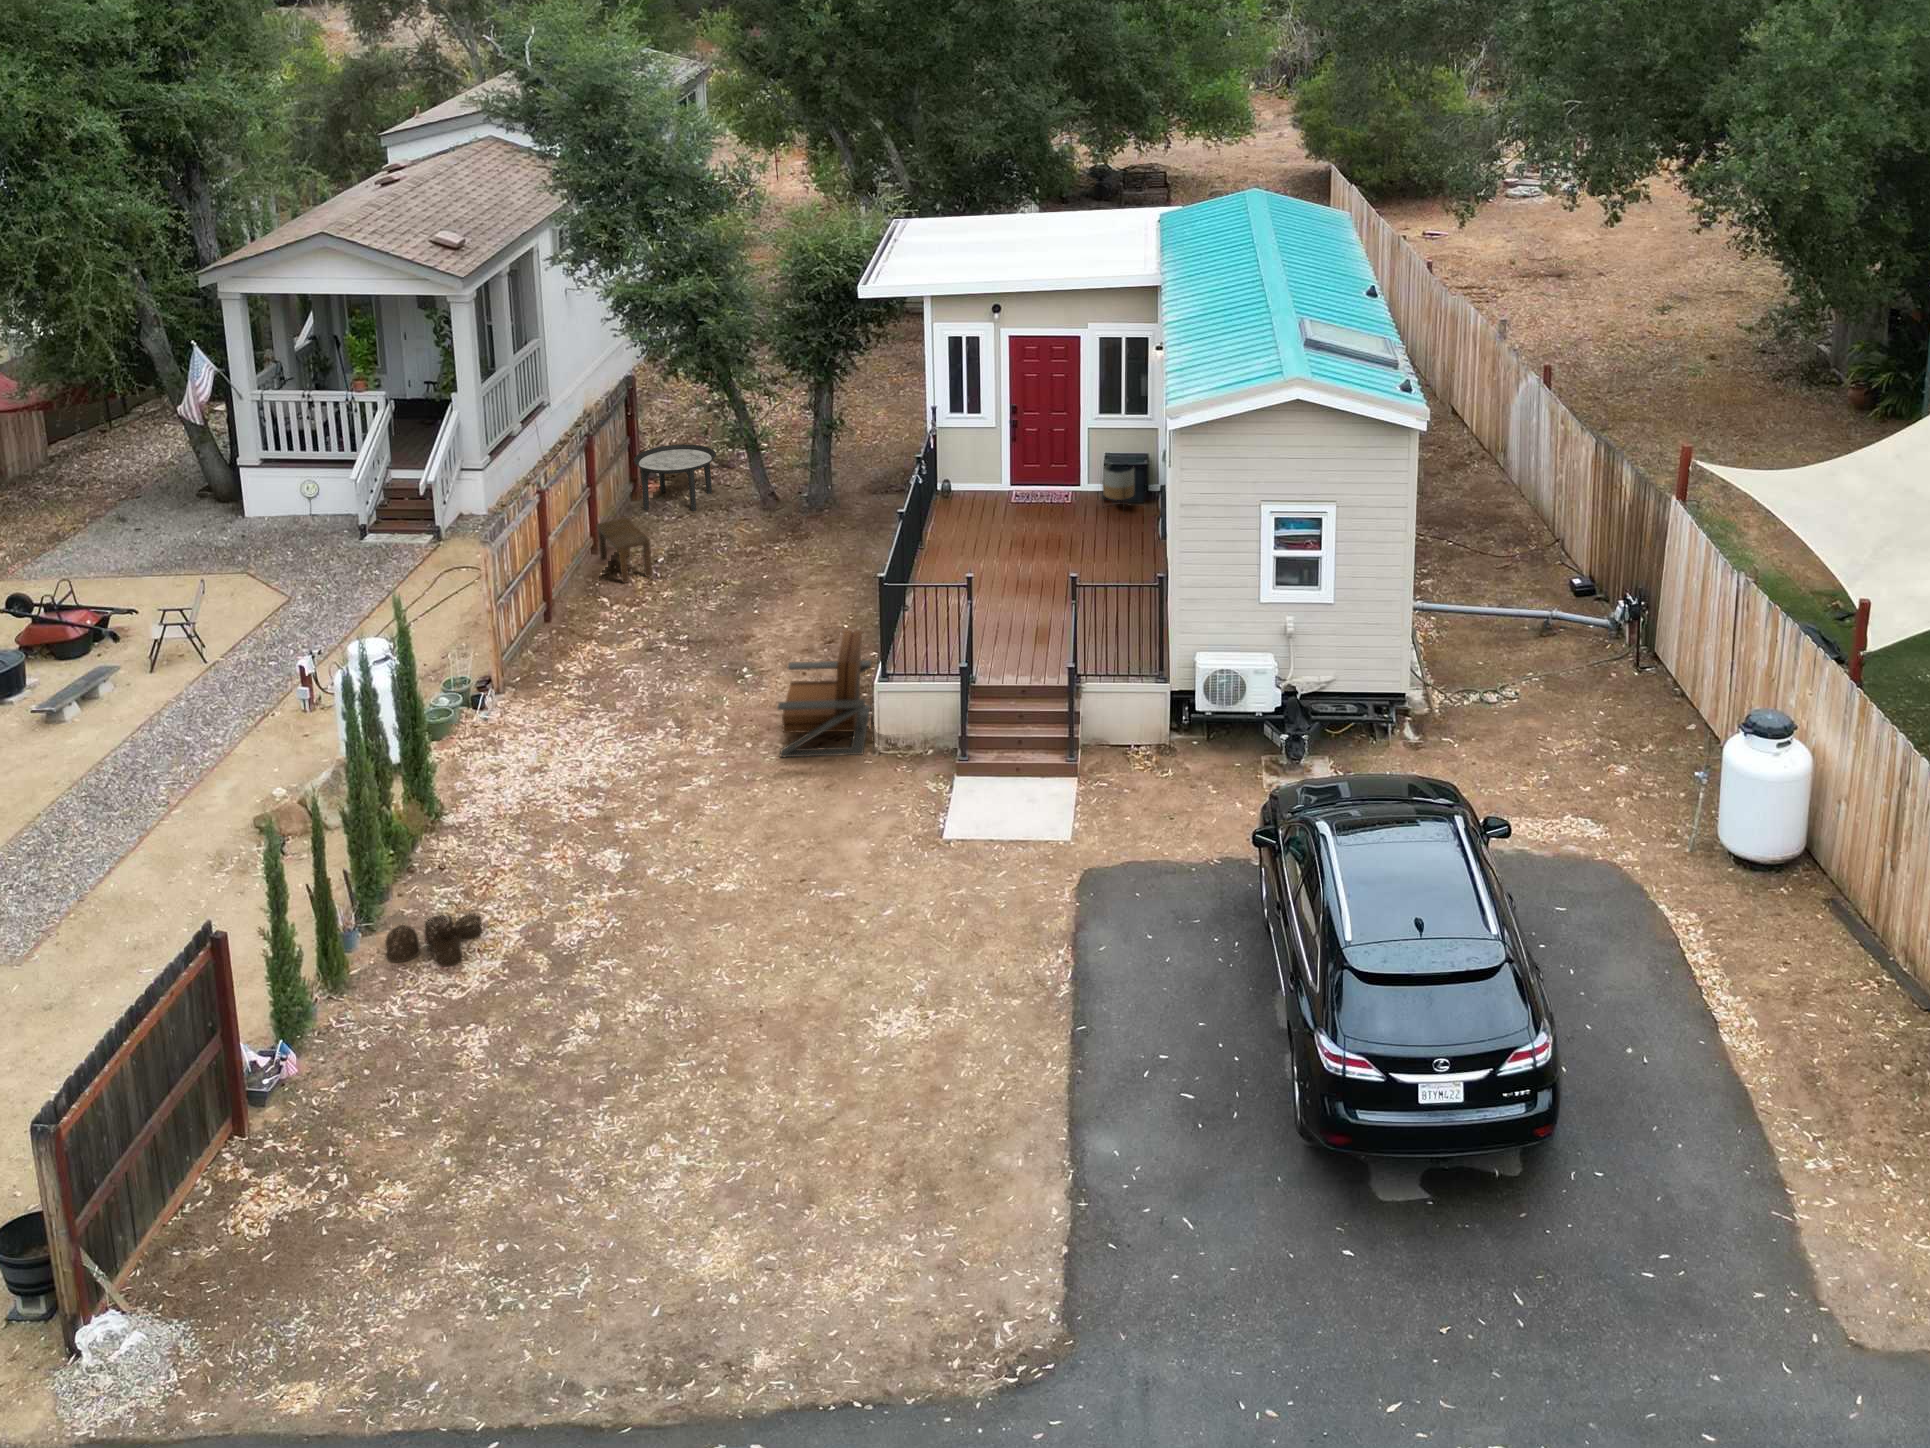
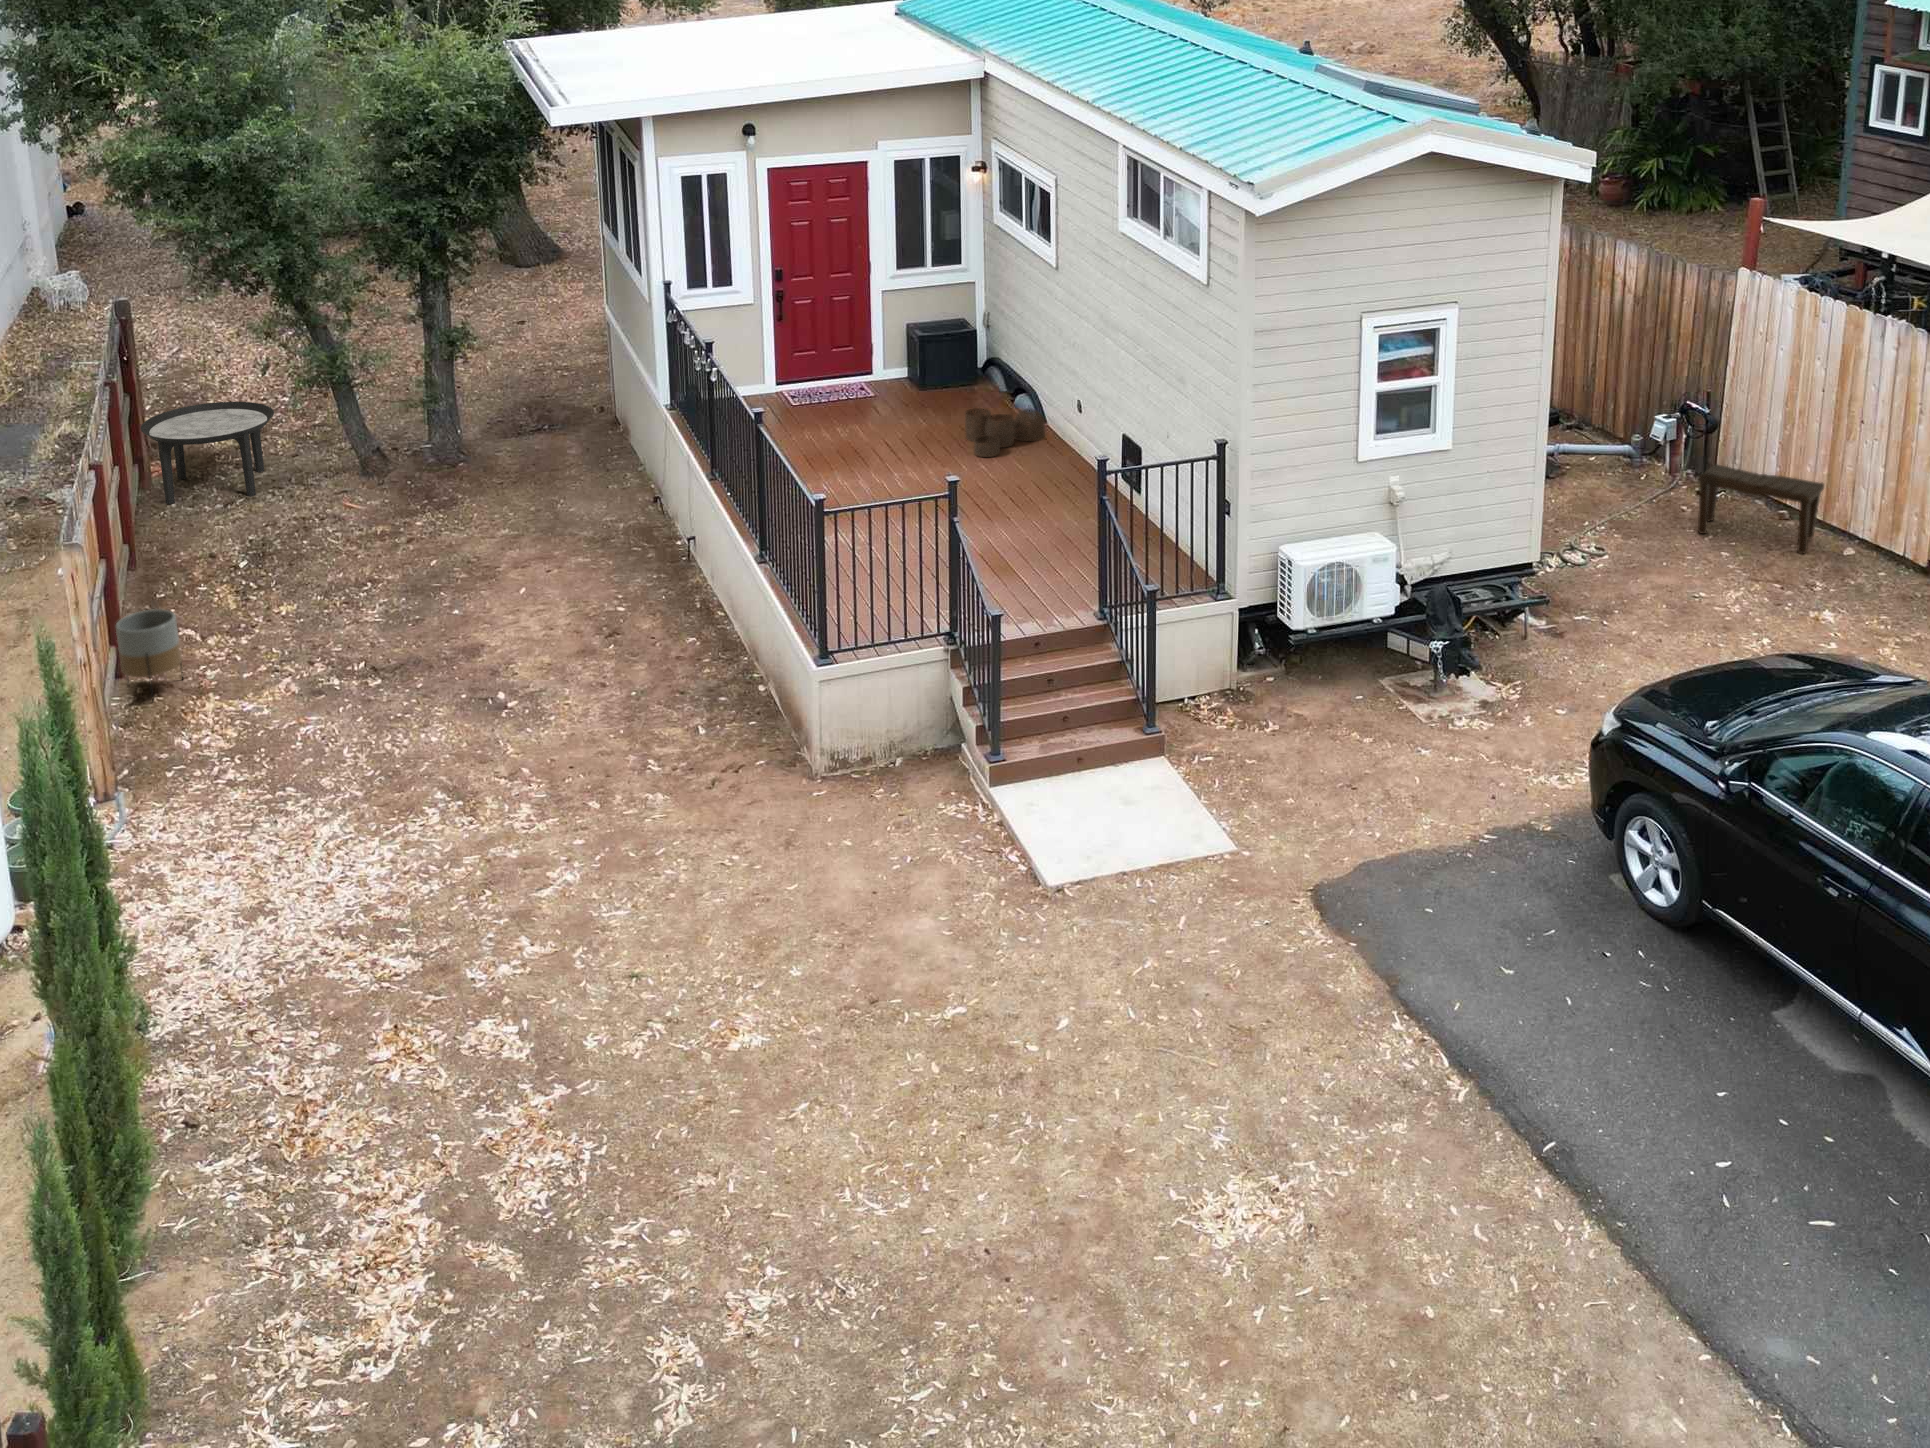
planter: present [1102,465,1134,500] -> present [116,609,182,699]
bench: present [596,518,652,583] -> present [1698,464,1824,554]
lounge chair: present [778,630,872,757] -> none [628,591,805,810]
woven basket: present [385,914,482,967] -> present [965,408,1045,457]

